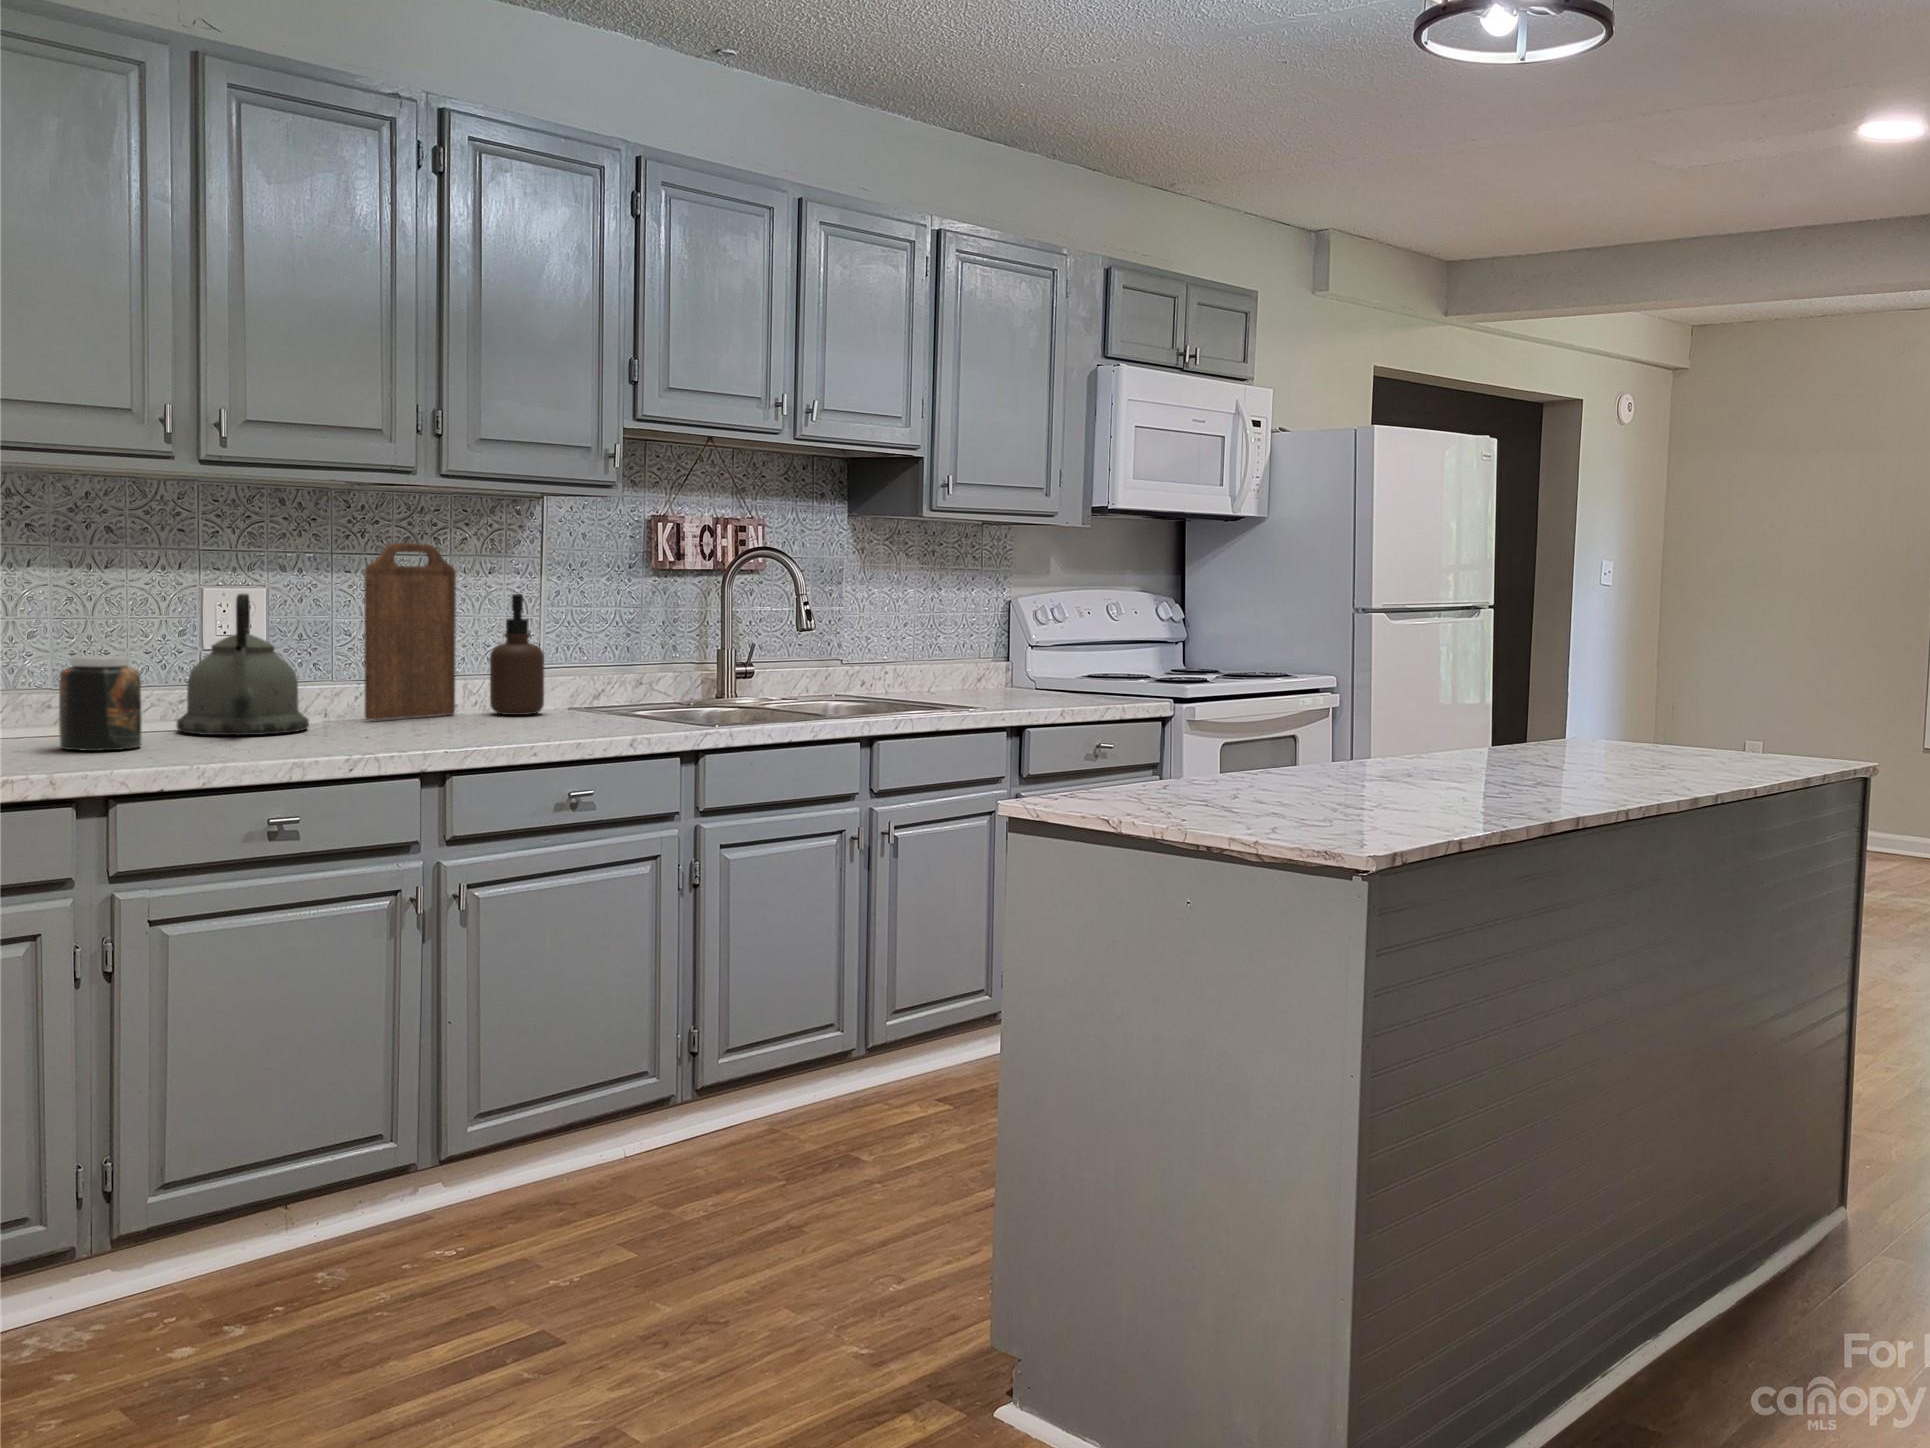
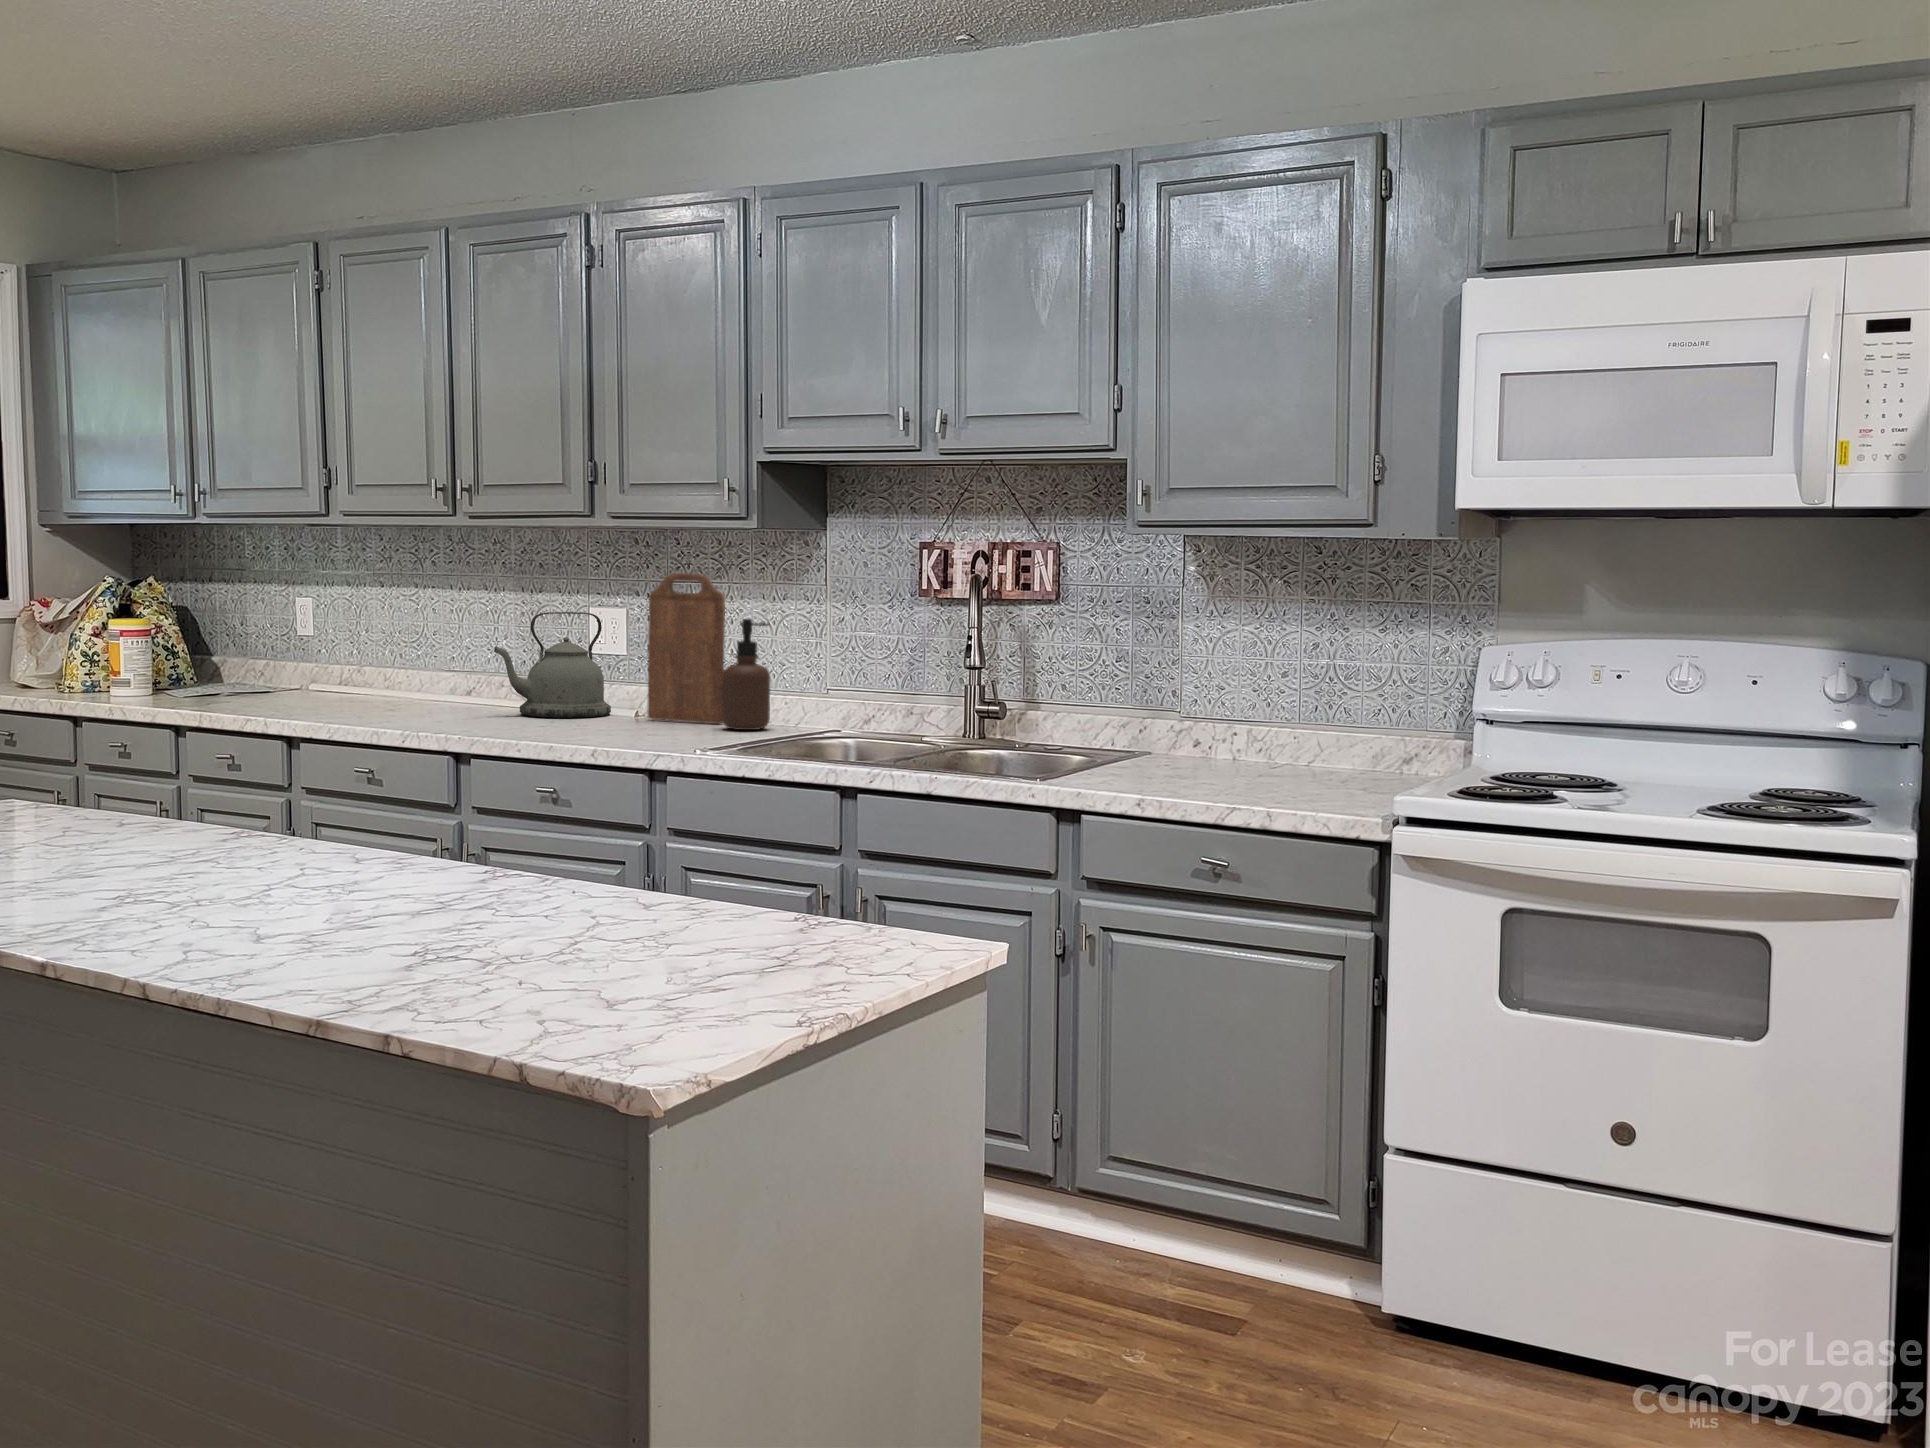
jar: present [59,655,142,751] -> none [421,649,469,712]

